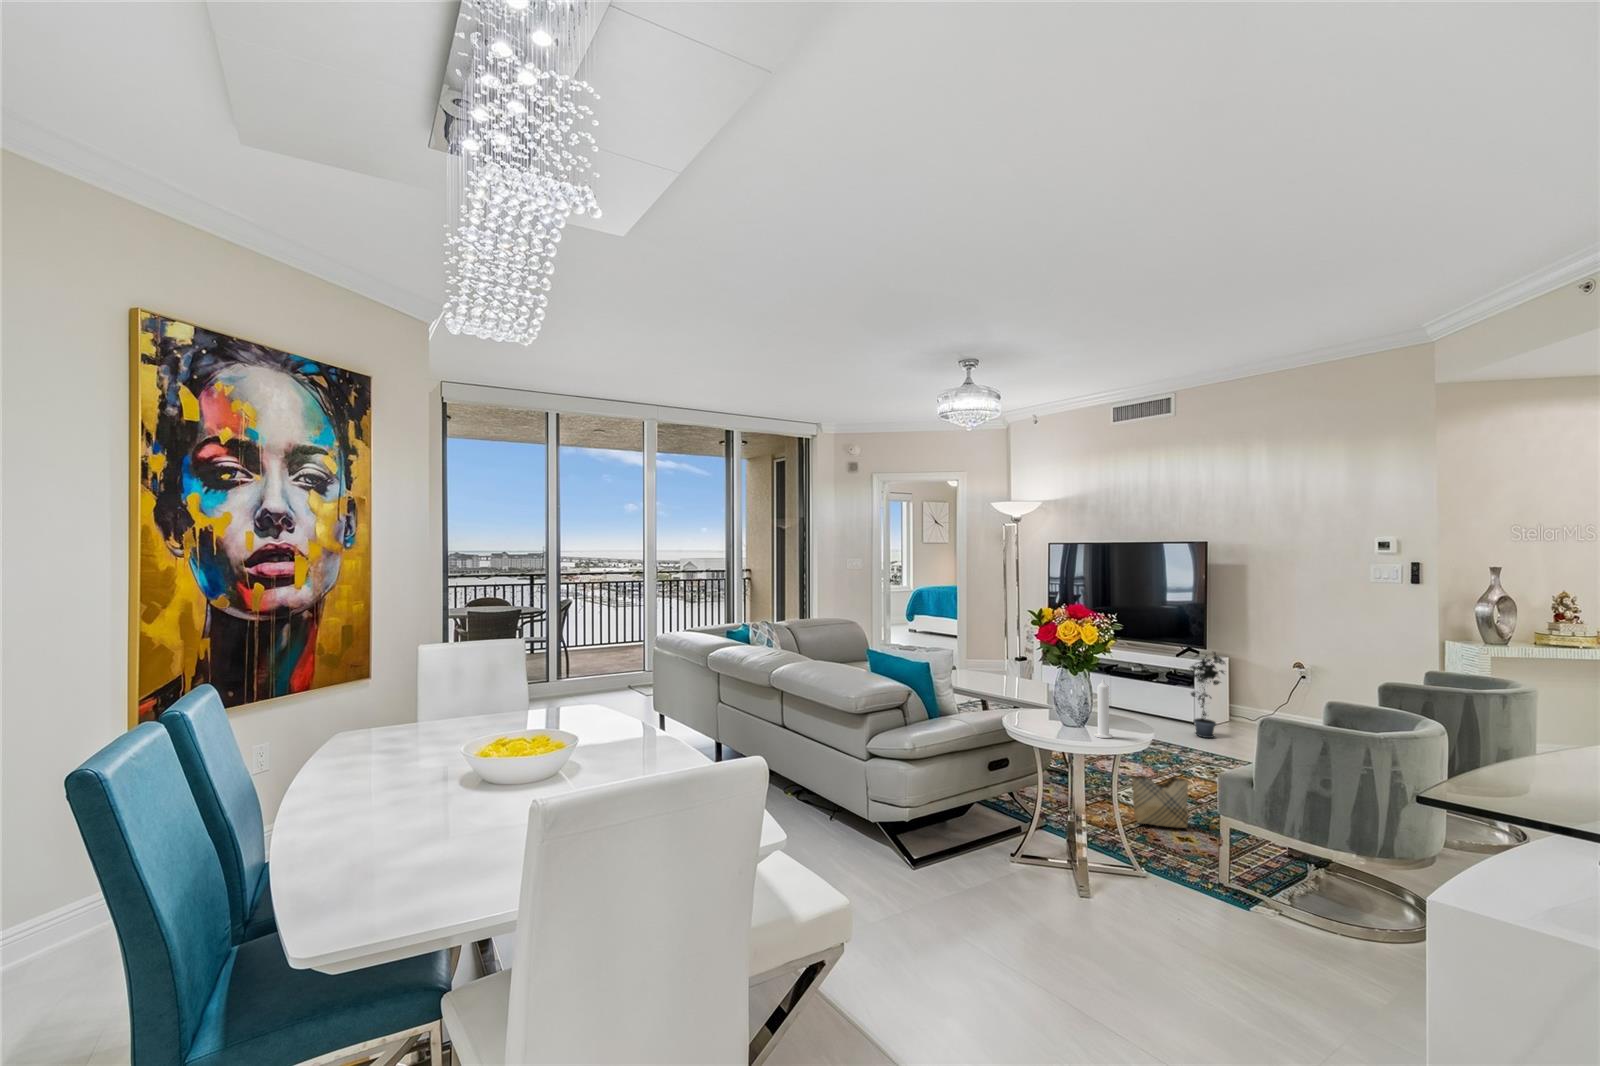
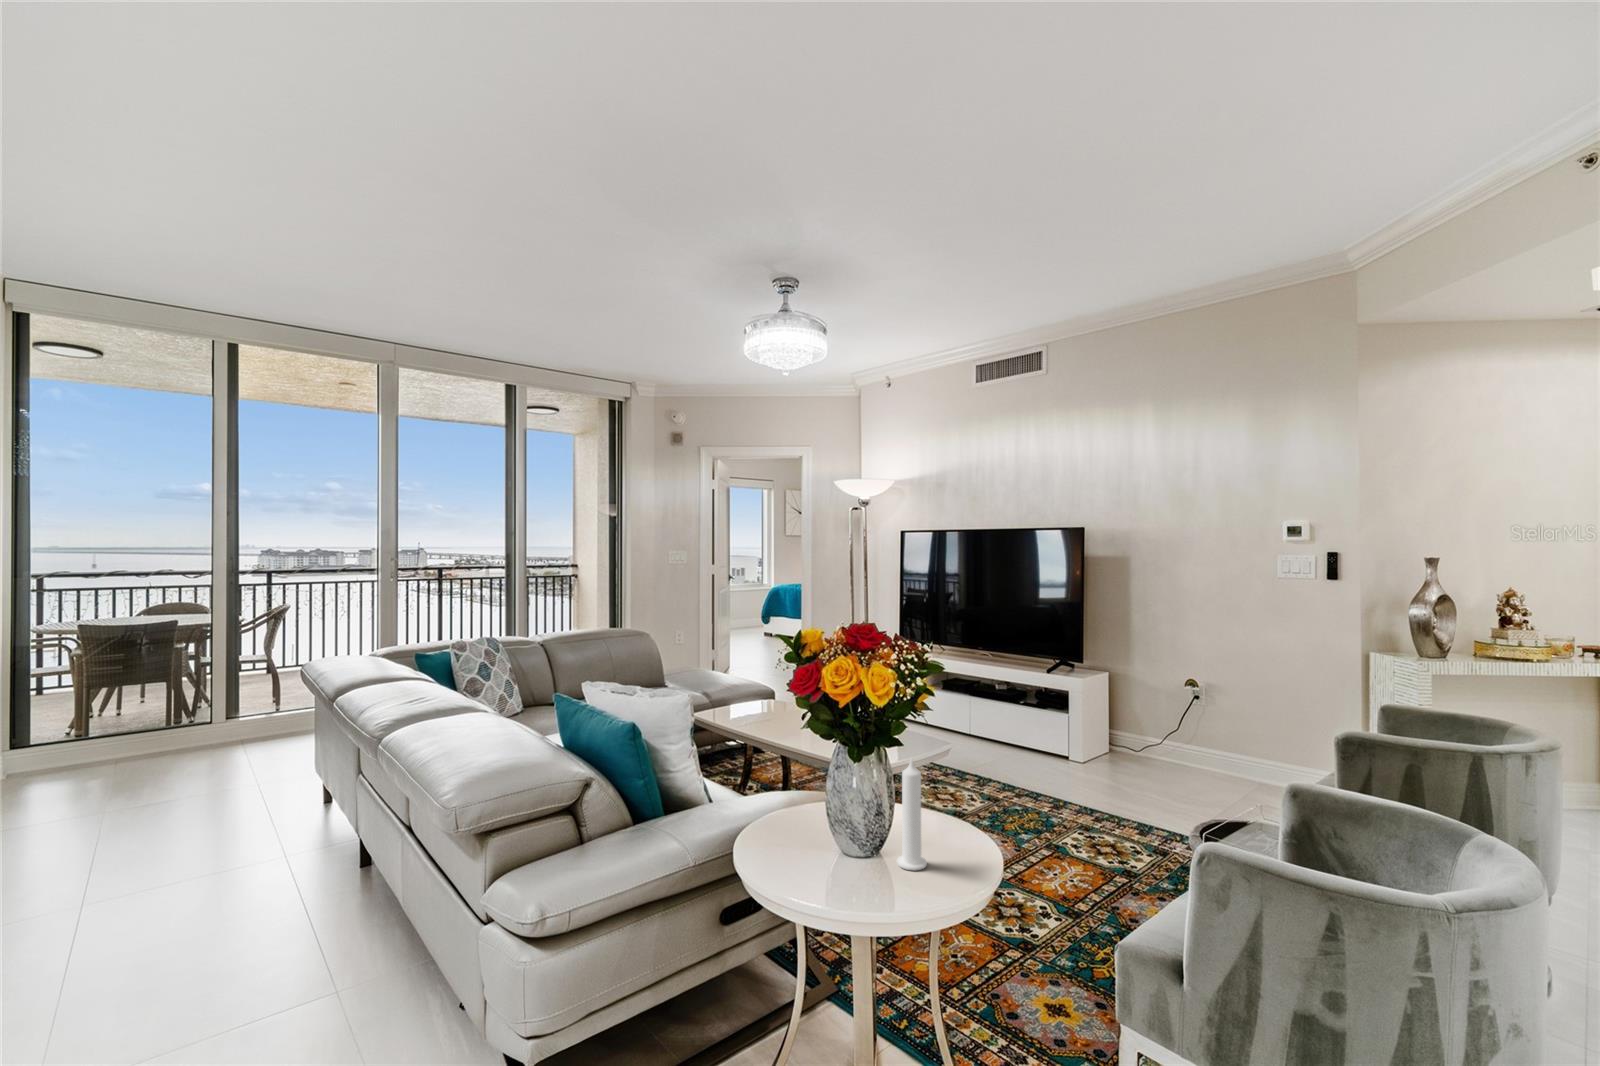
potted plant: present [1190,652,1225,738] -> none [1057,668,1110,782]
woven basket: present [1132,750,1188,828] -> none [971,849,1059,986]

